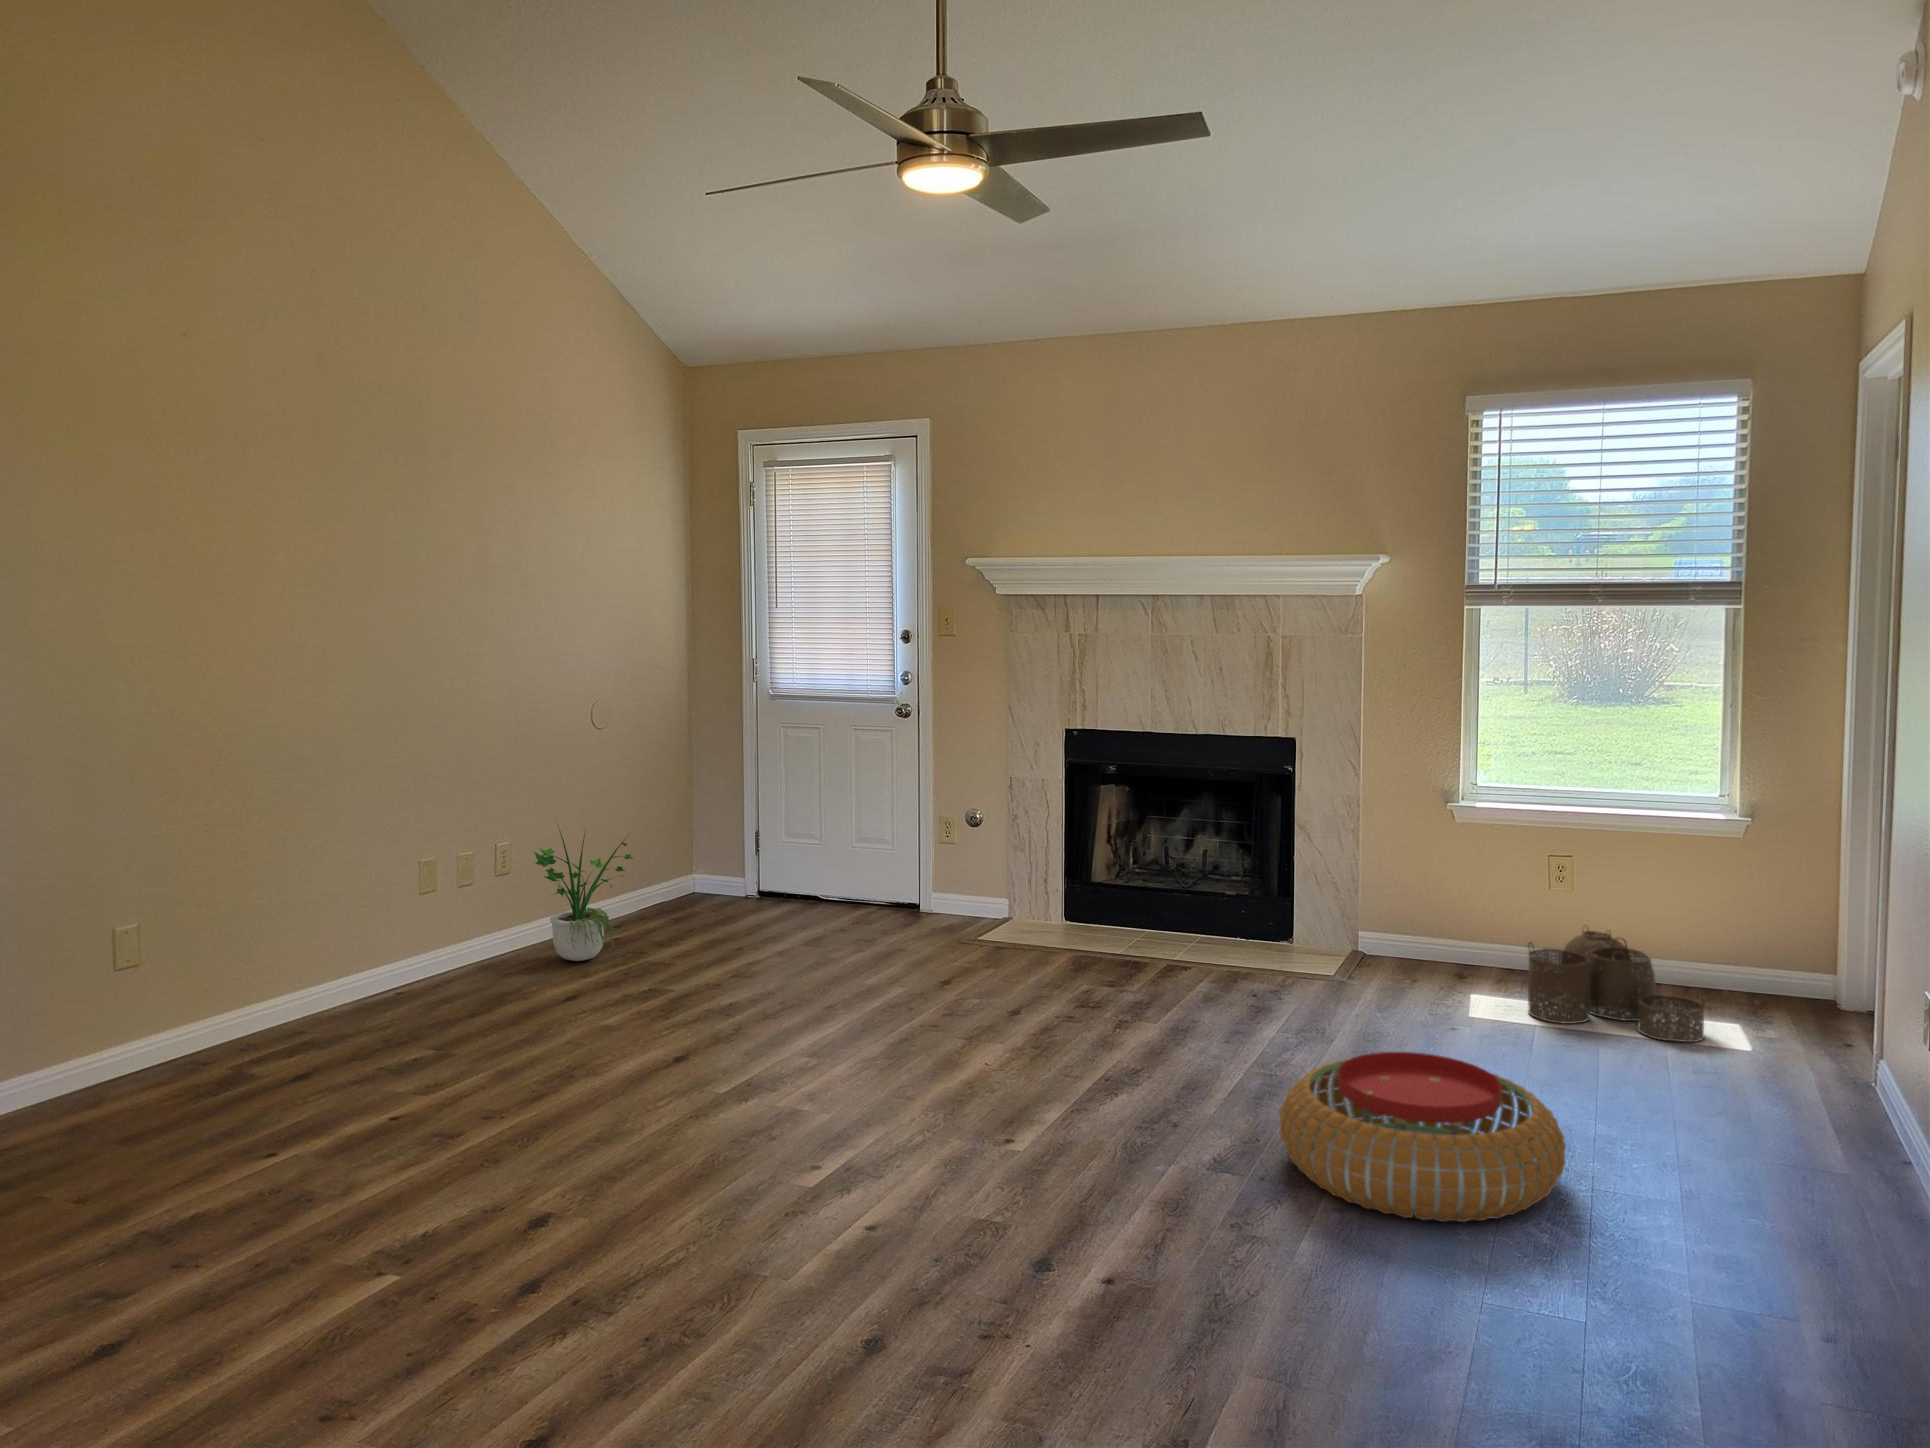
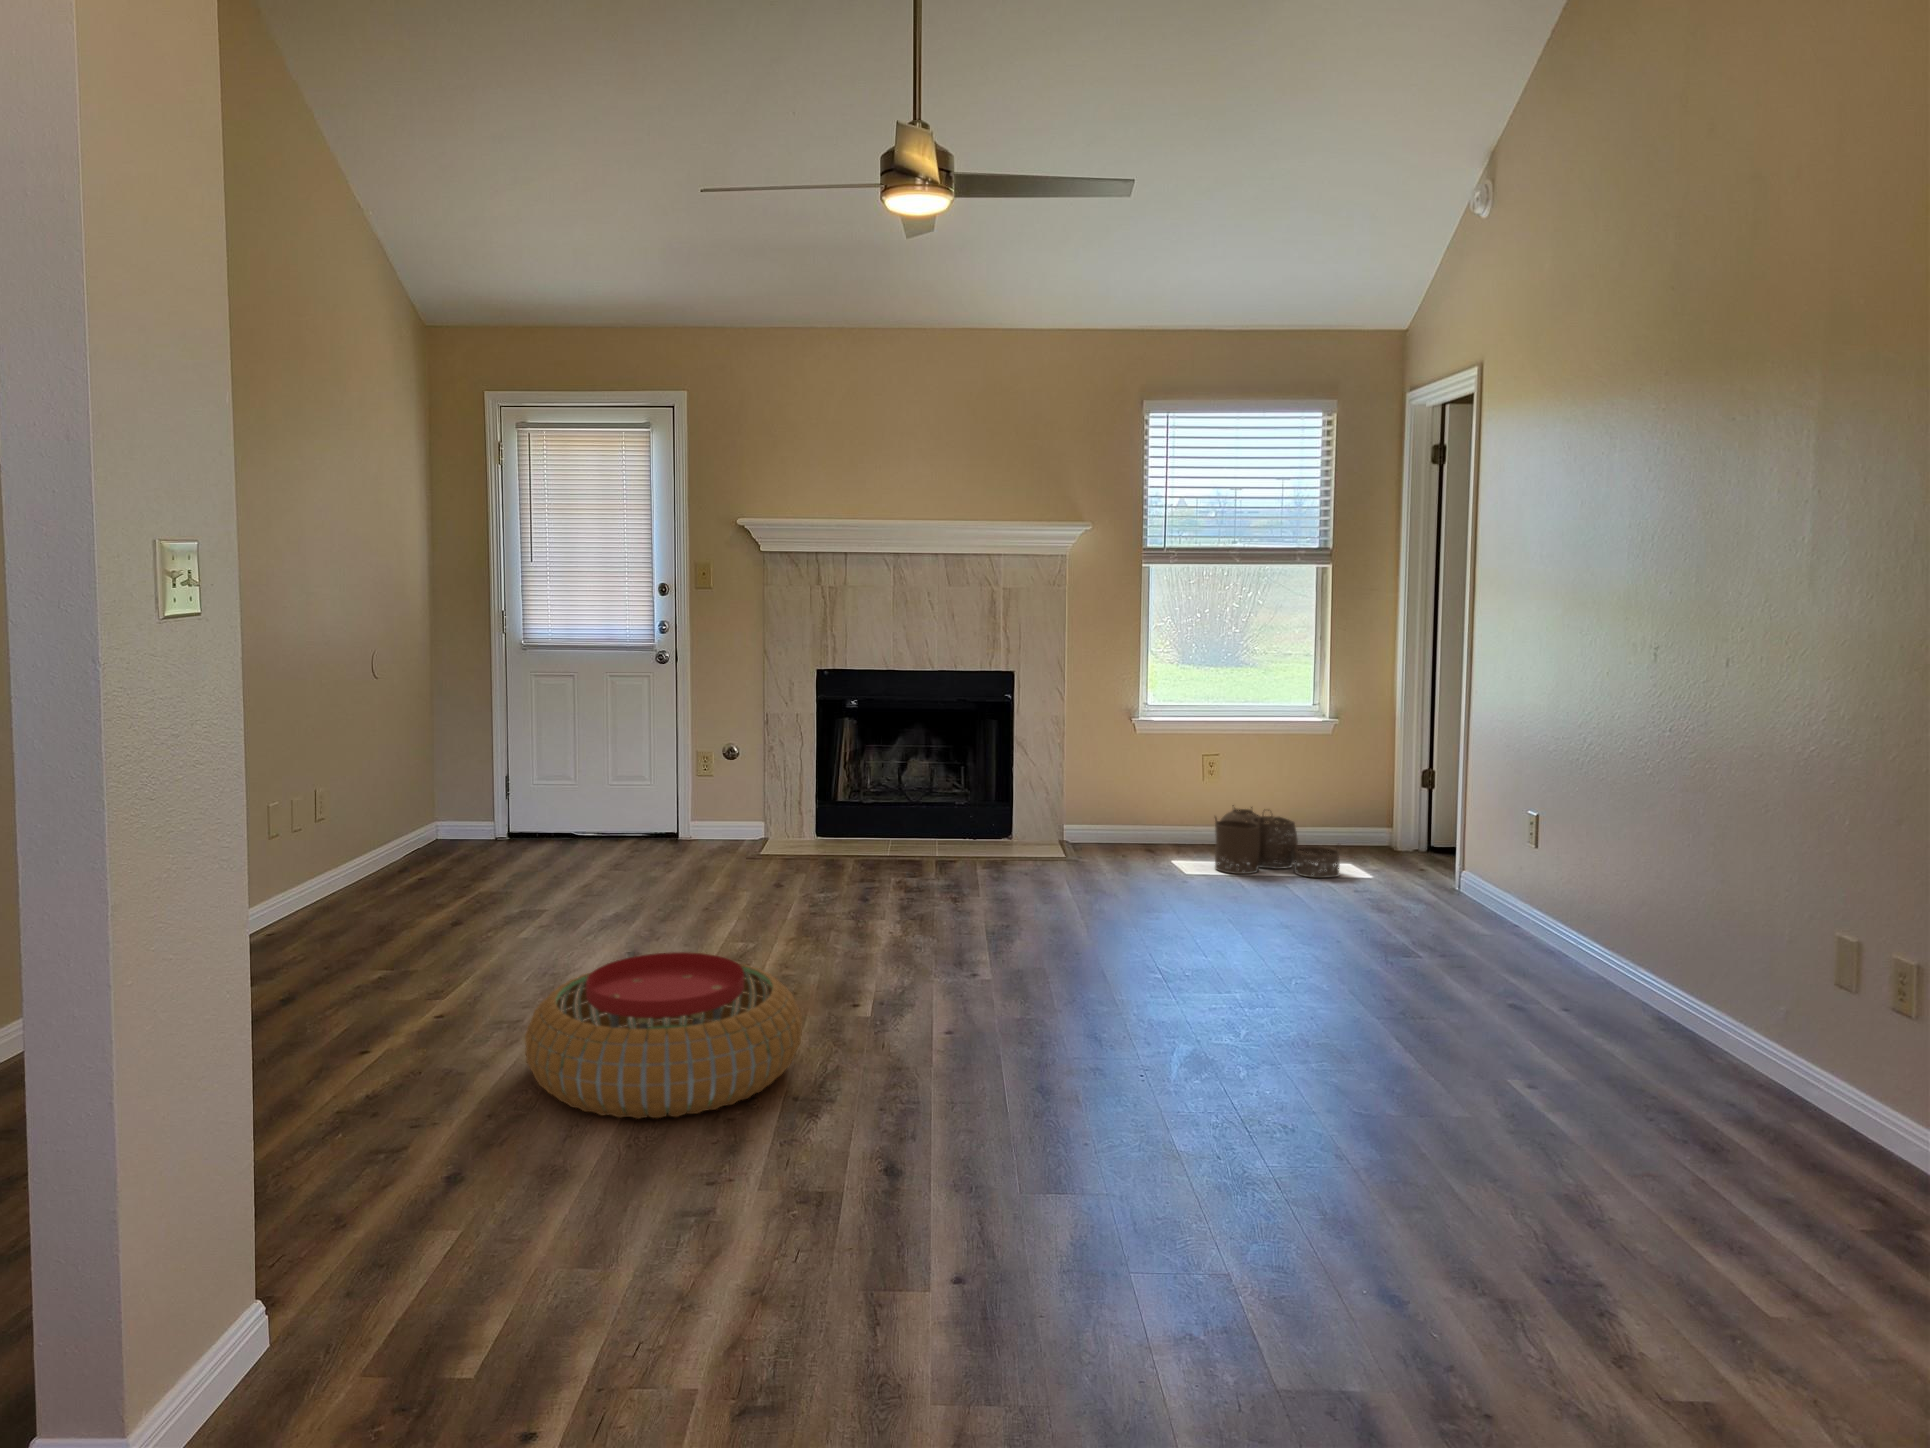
potted plant: present [534,826,633,961] -> none [316,755,415,903]
pouf: present [1280,1052,1566,1222] -> present [525,952,802,1119]

